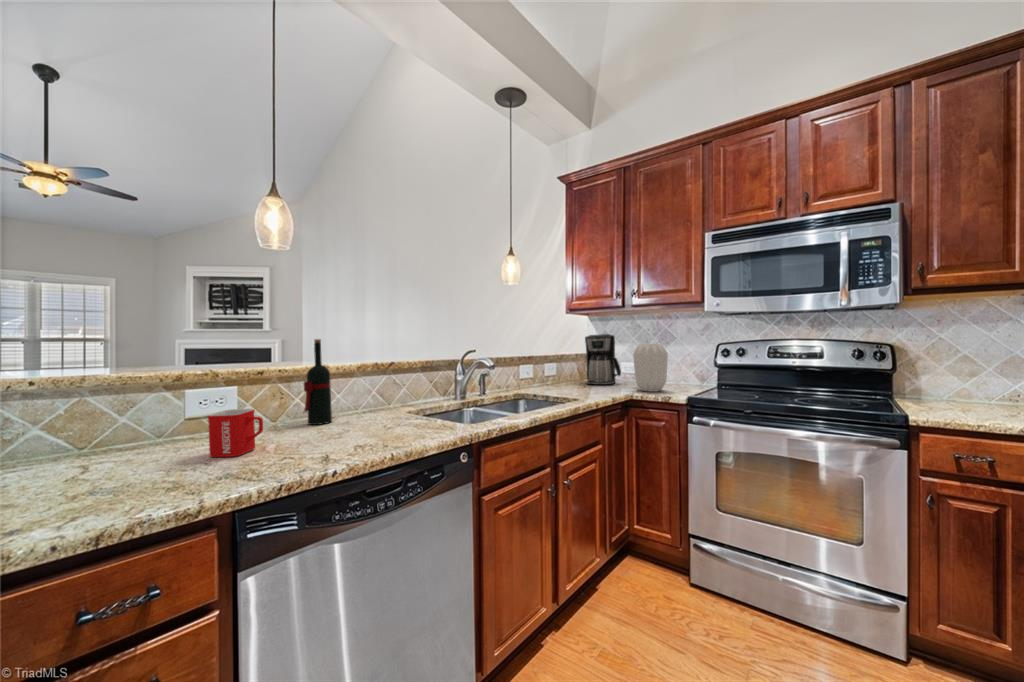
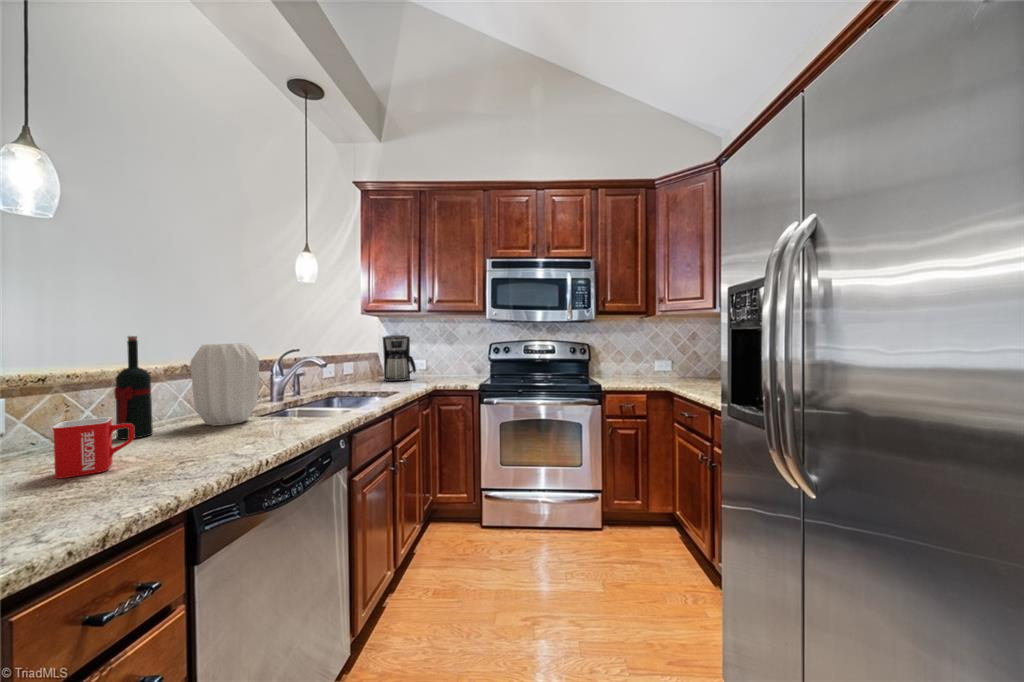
vase: present [633,344,668,392] -> present [191,344,259,426]

